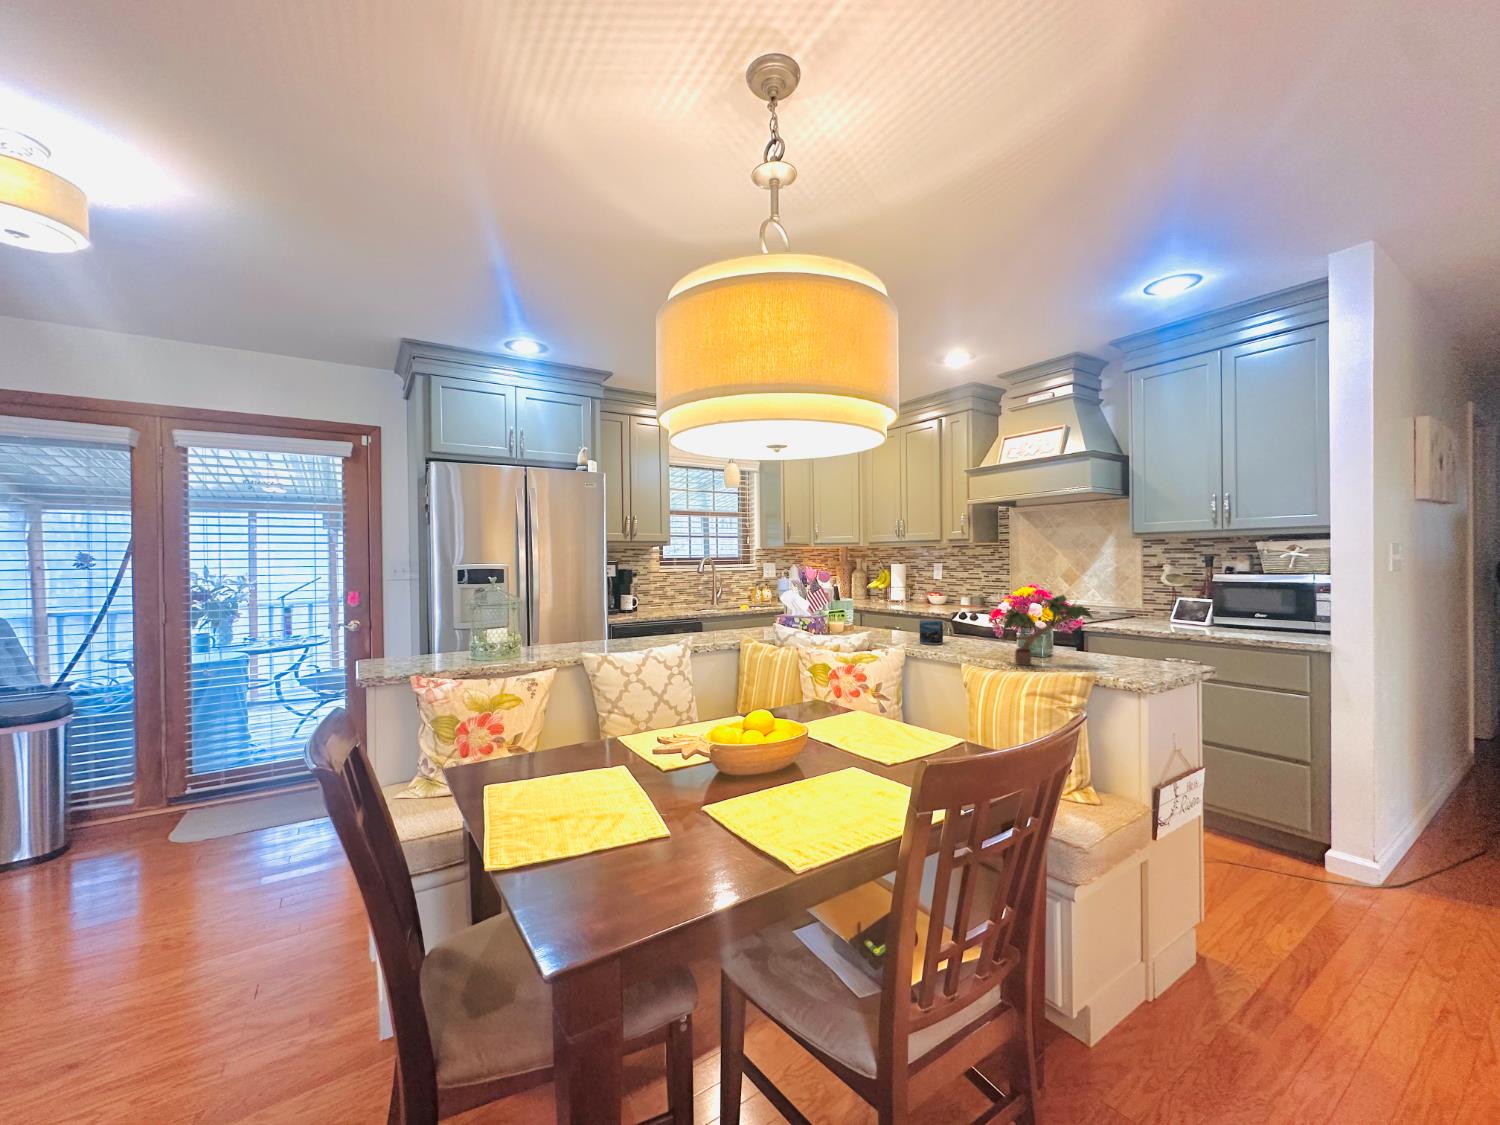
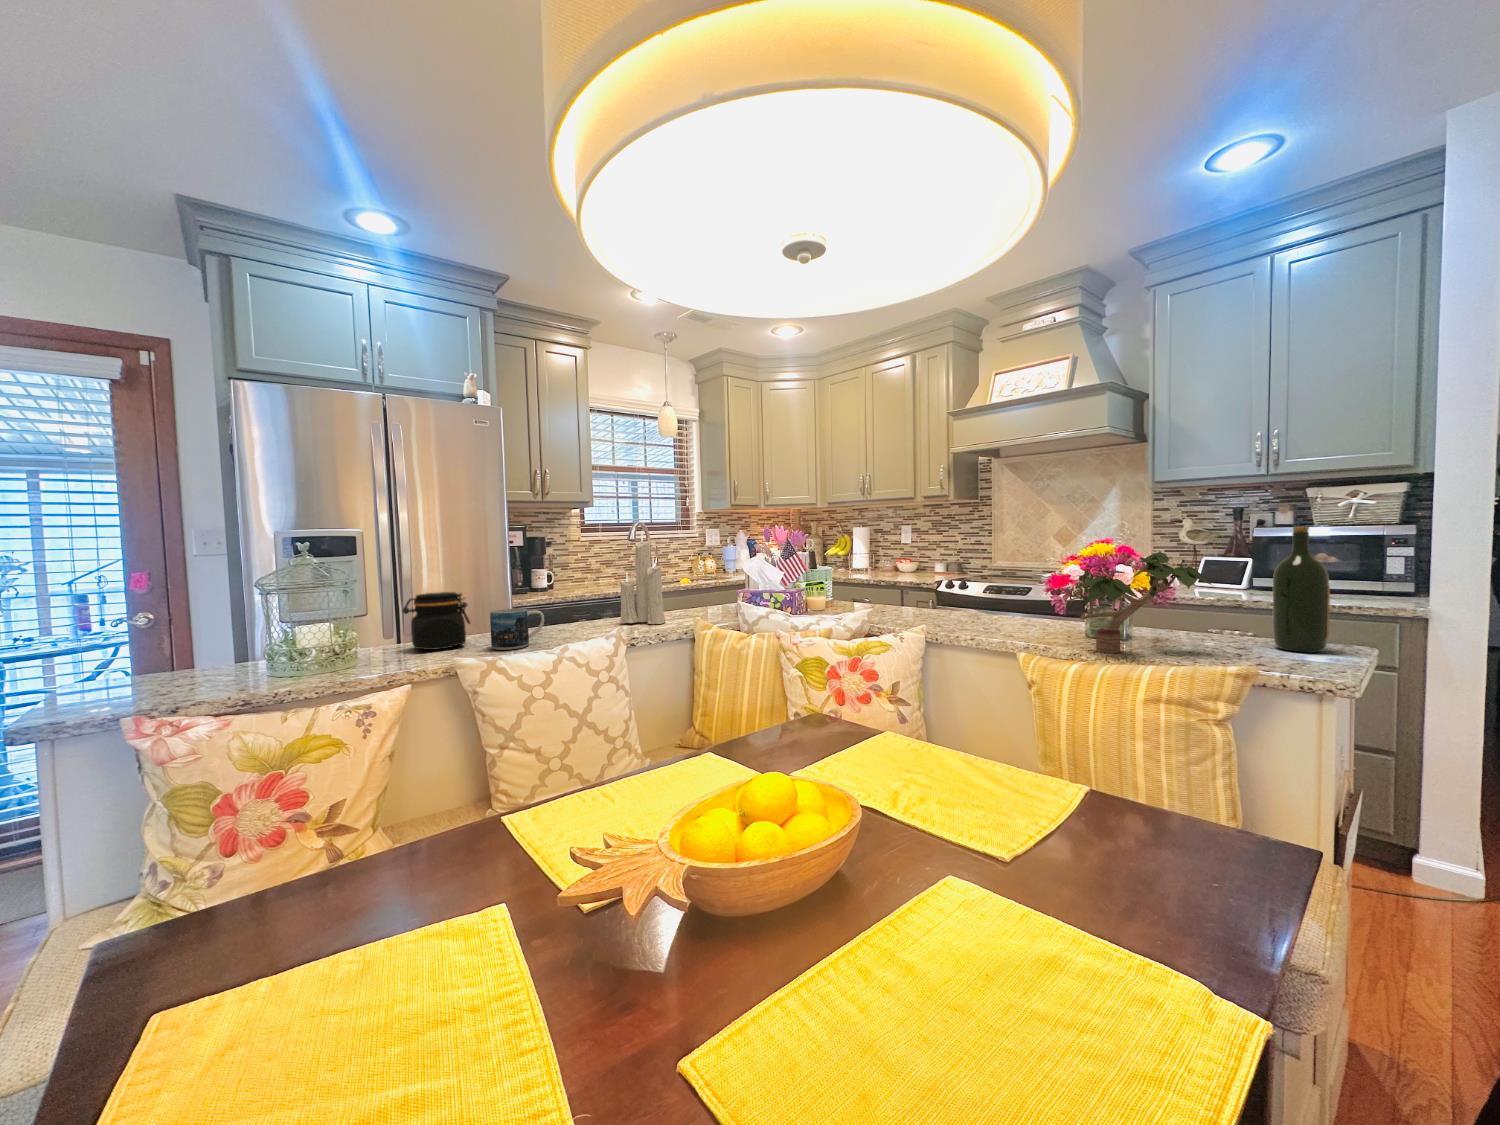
candle: none [687,567,719,638] -> present [620,533,665,624]
wine bottle: none [1148,579,1185,670] -> present [1273,526,1330,652]
jar: none [546,611,588,649] -> present [403,592,470,650]
mug: present [920,619,947,645] -> present [490,608,544,650]

